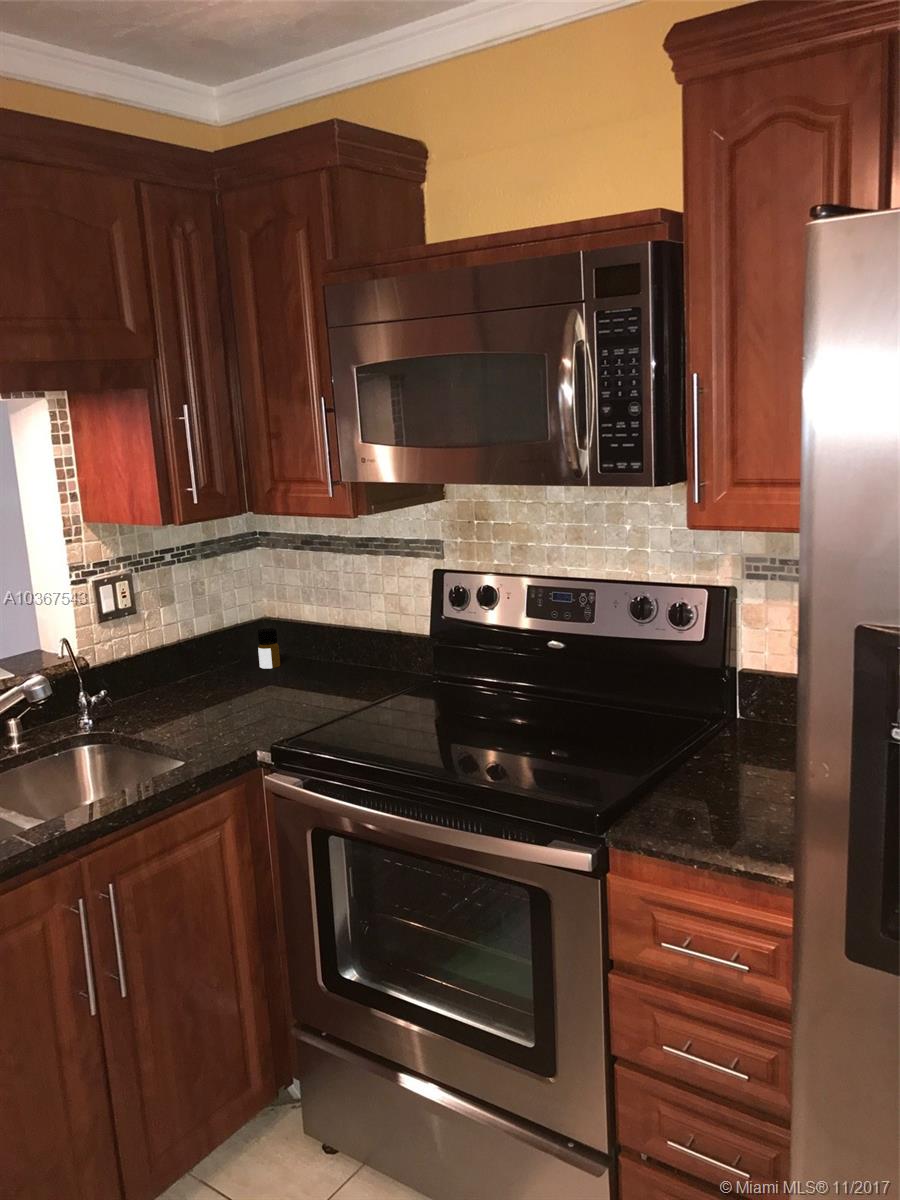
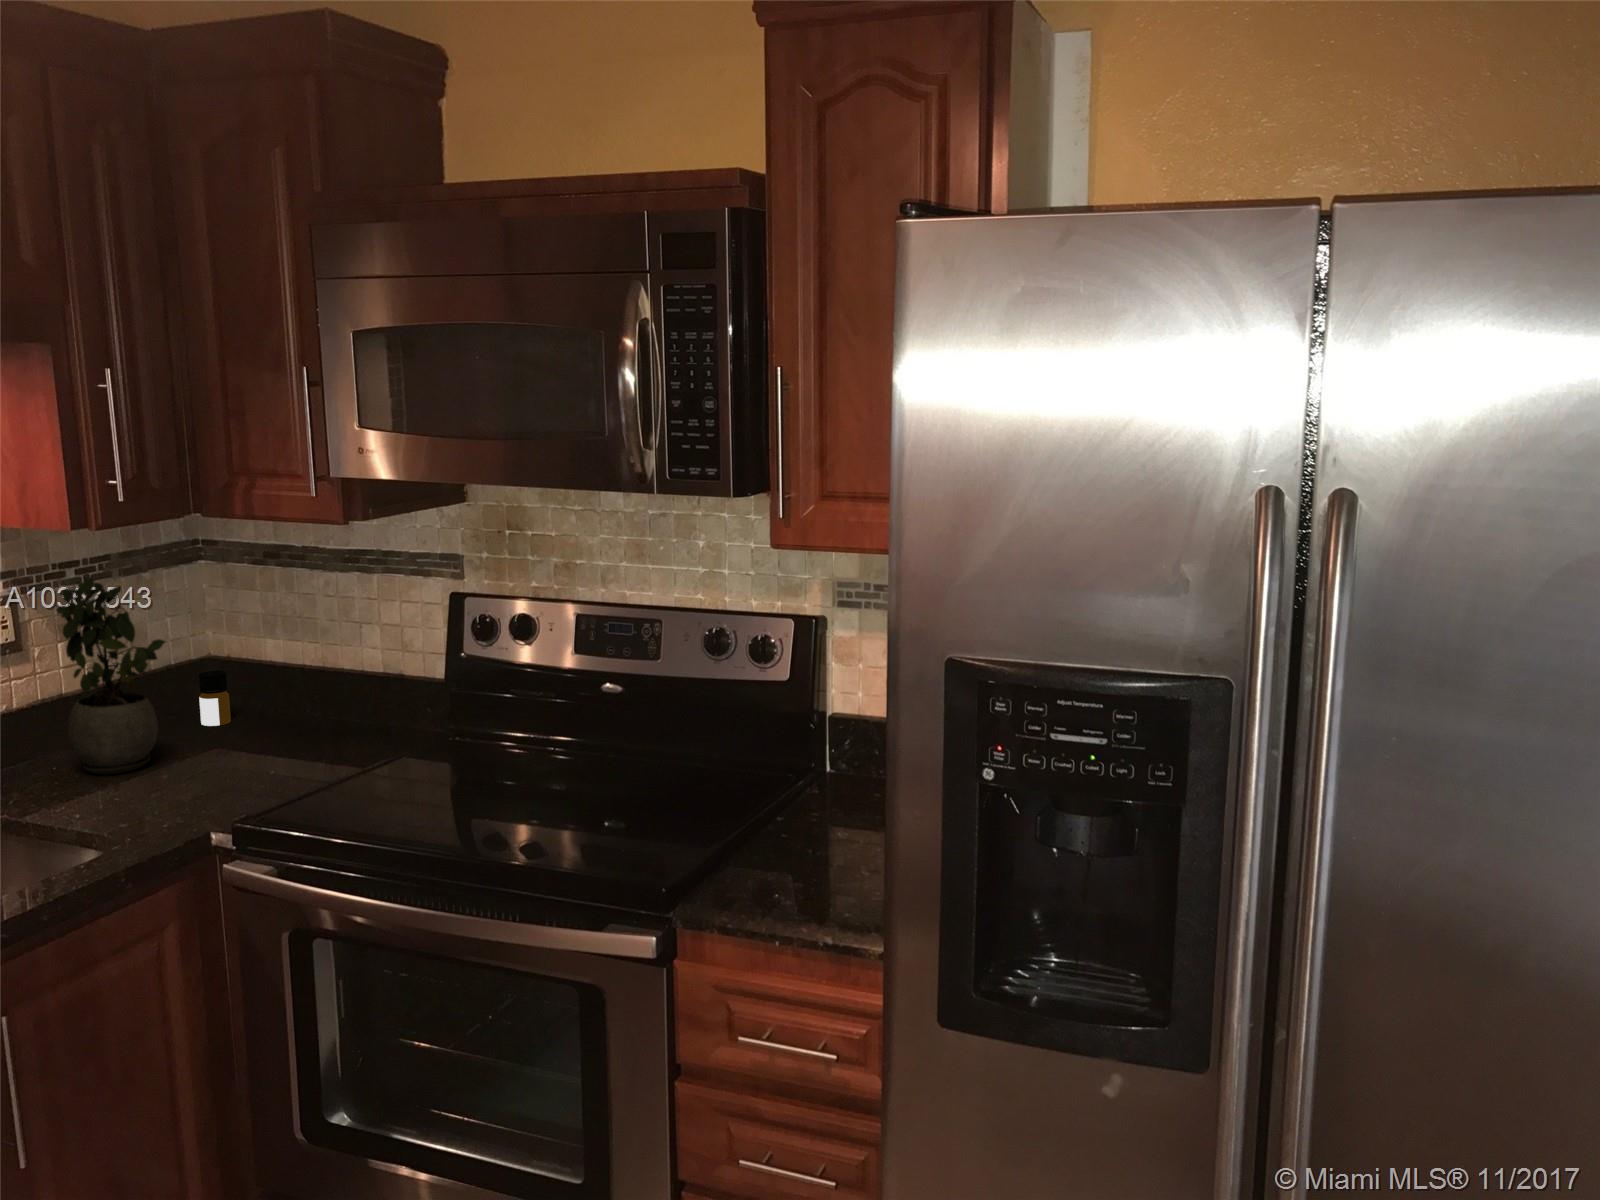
potted plant: none [156,560,228,704] -> present [57,577,165,774]

